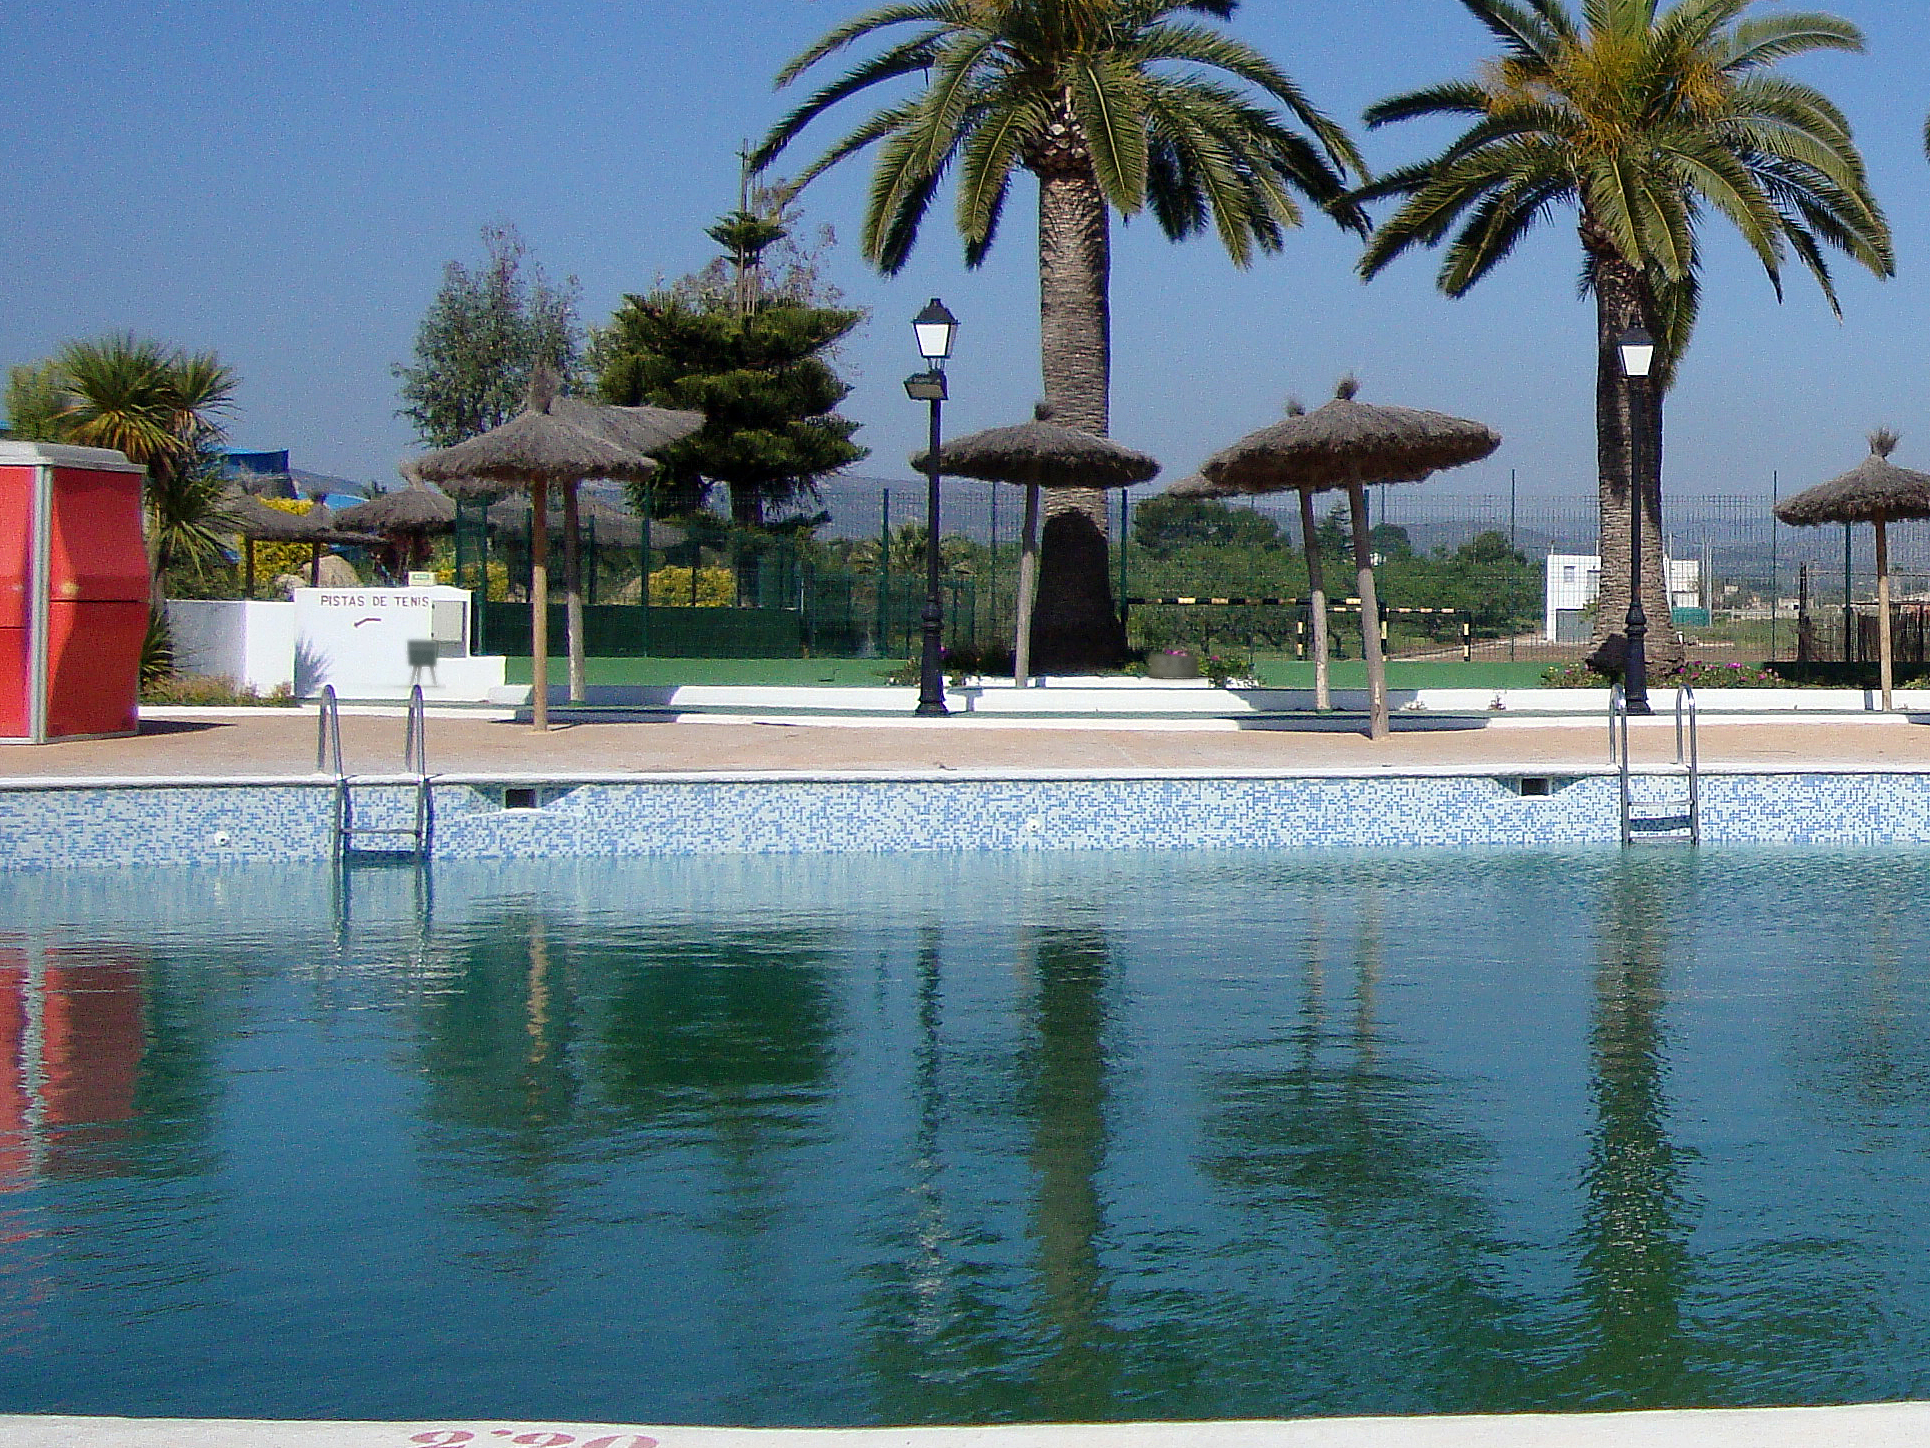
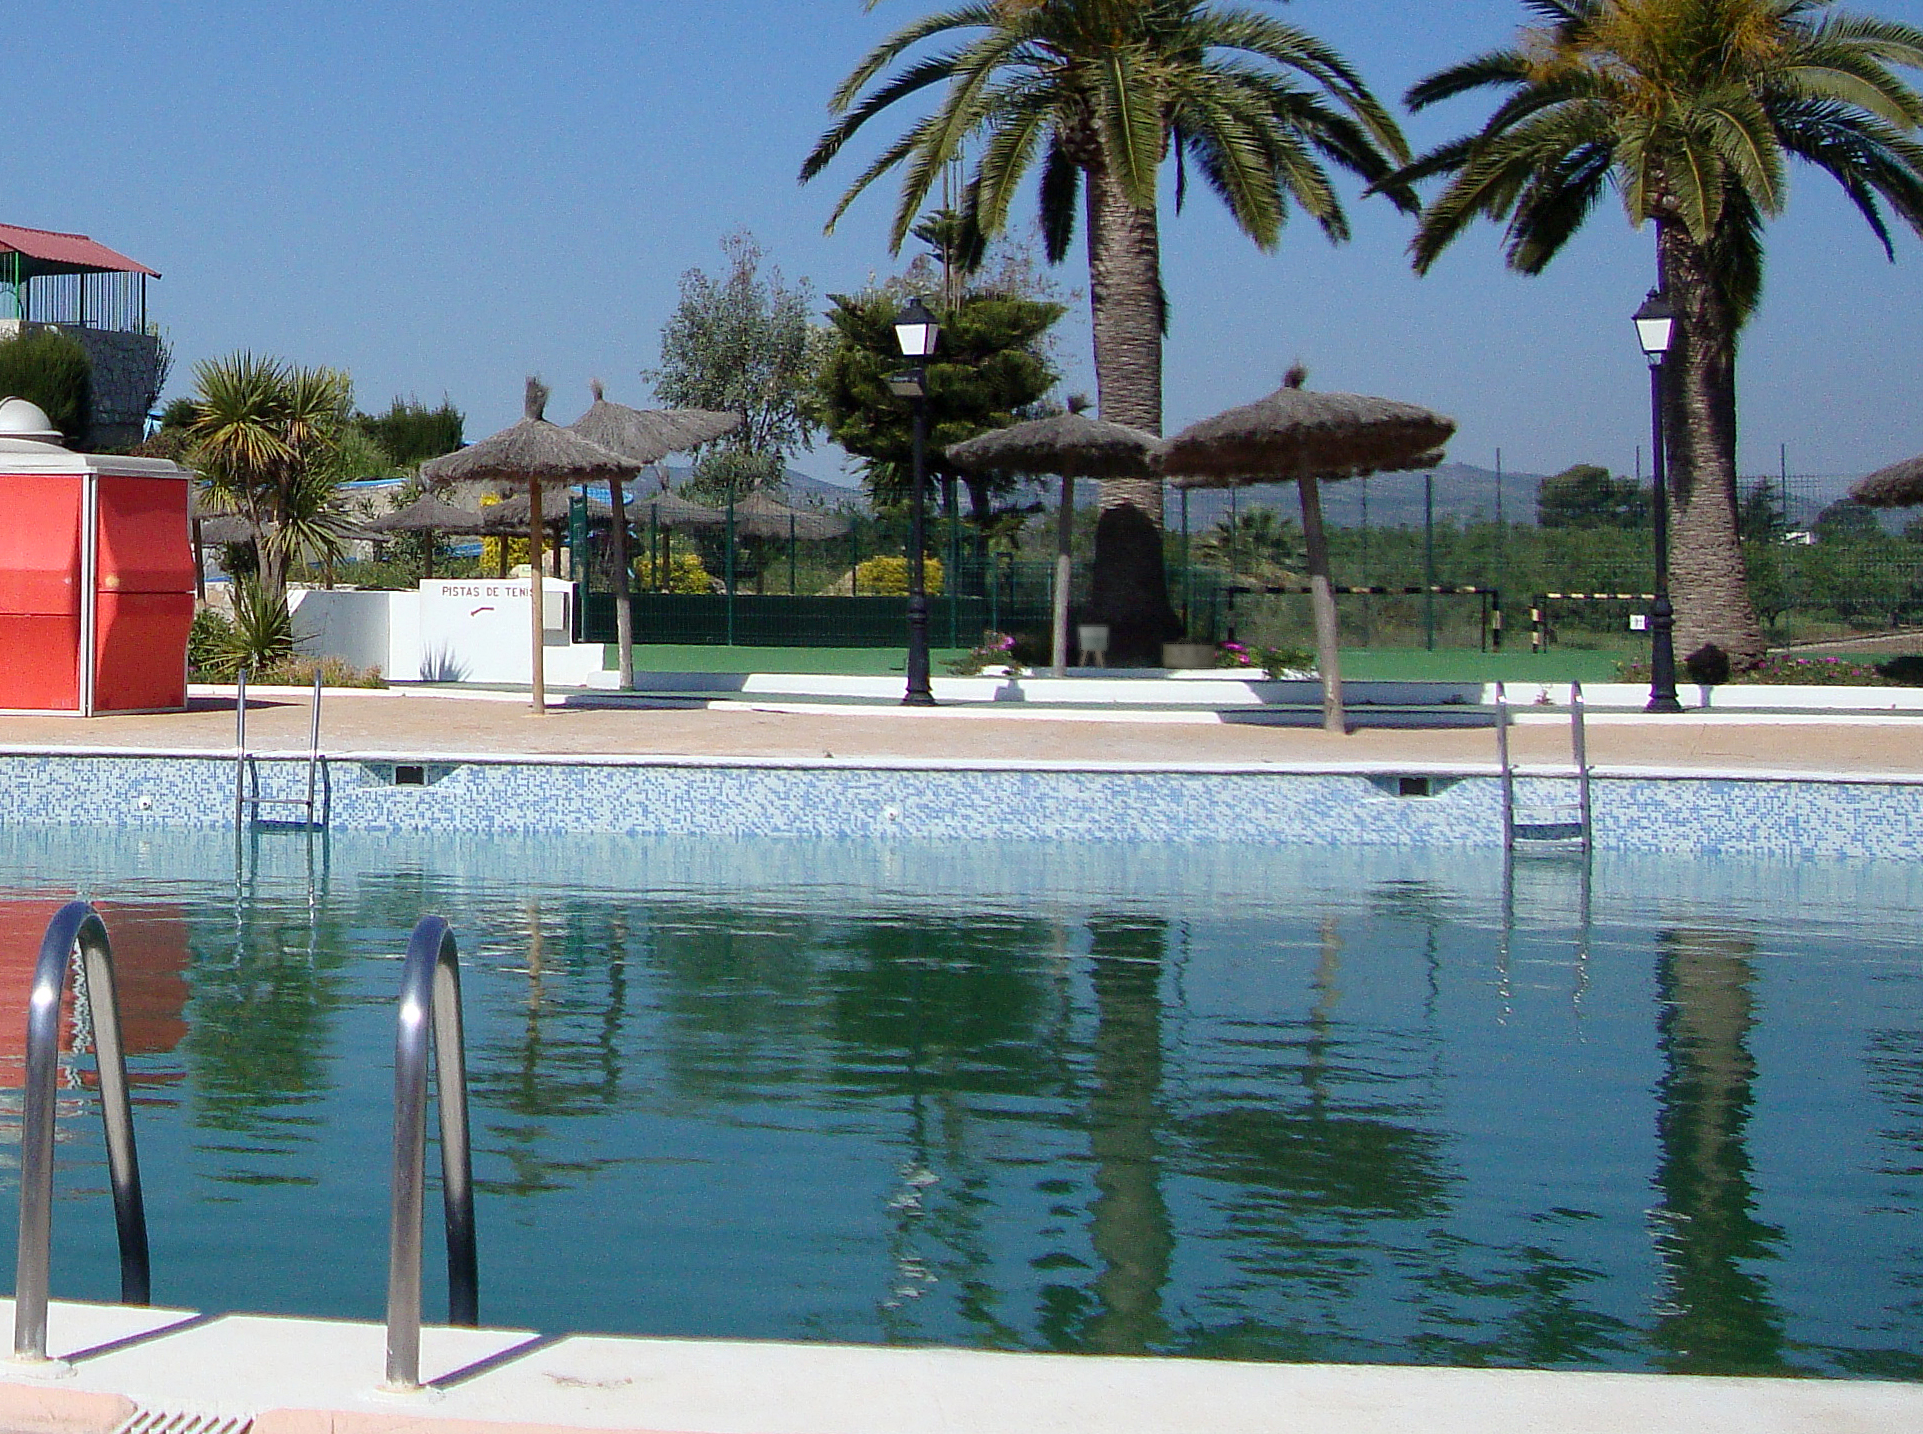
planter: present [407,639,439,682] -> present [1080,627,1108,664]

